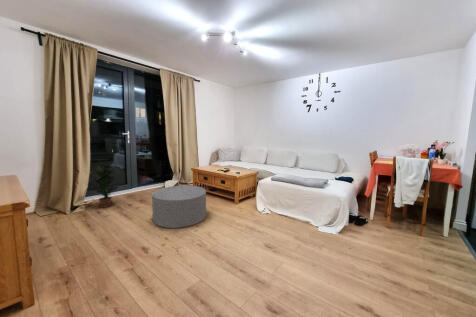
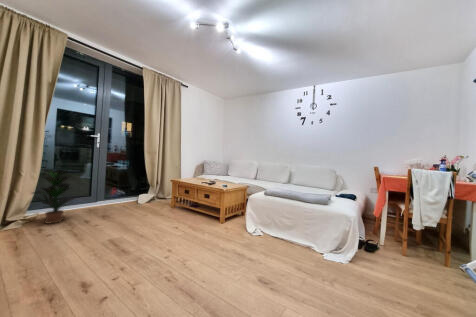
ottoman: present [152,185,206,228] -> none [110,198,185,253]

